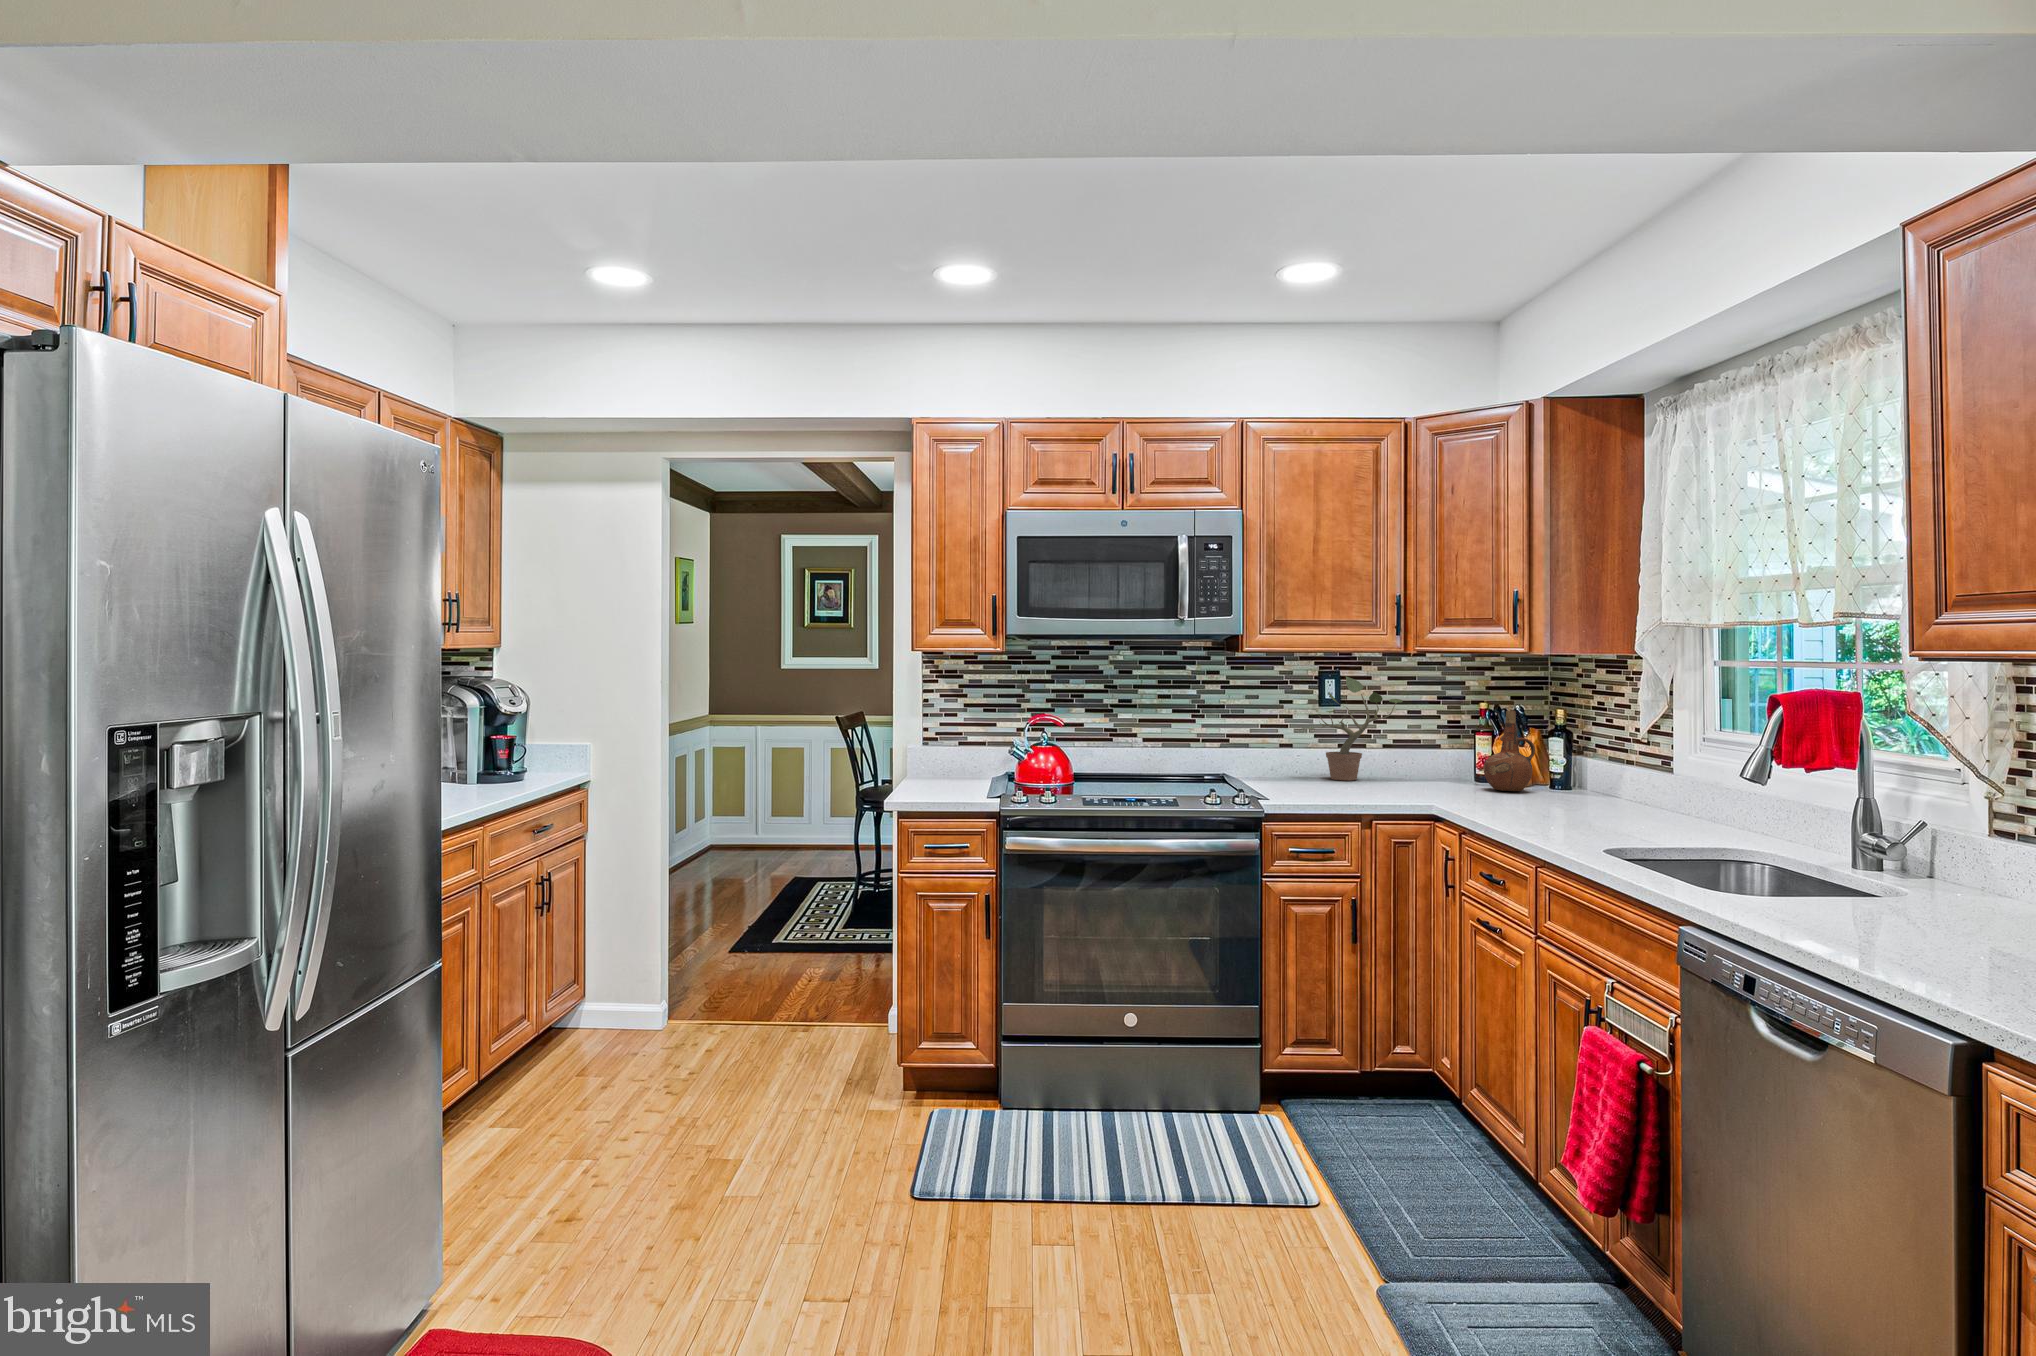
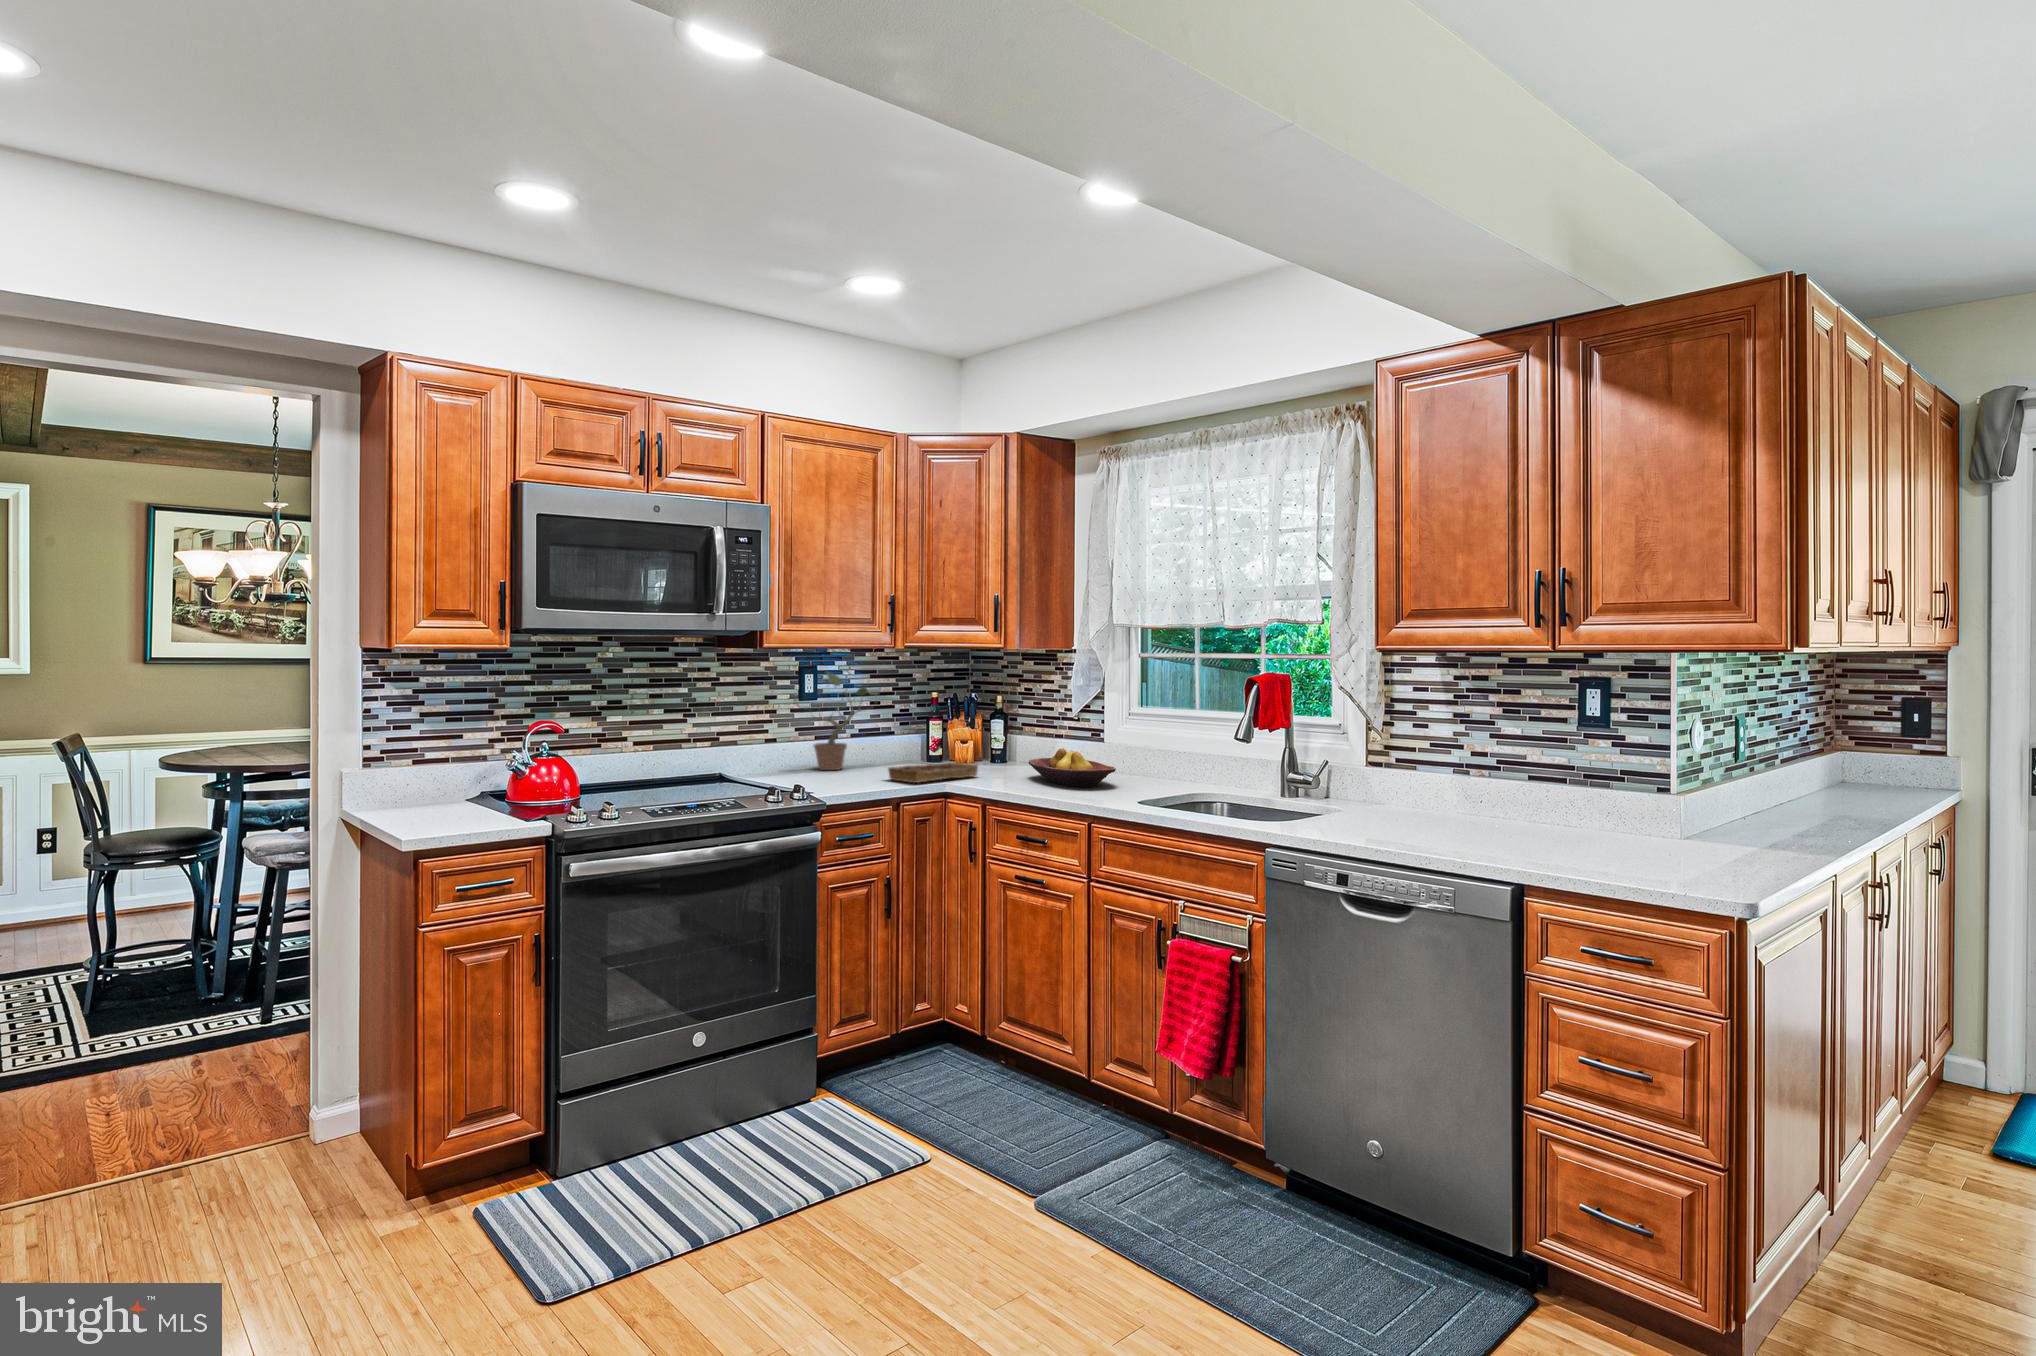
ceramic pitcher: present [1483,710,1535,791] -> none [951,699,990,768]
fruit bowl: none [1554,773,1661,823] -> present [1029,748,1116,787]
tray: none [1373,779,1497,799] -> present [888,762,978,783]

